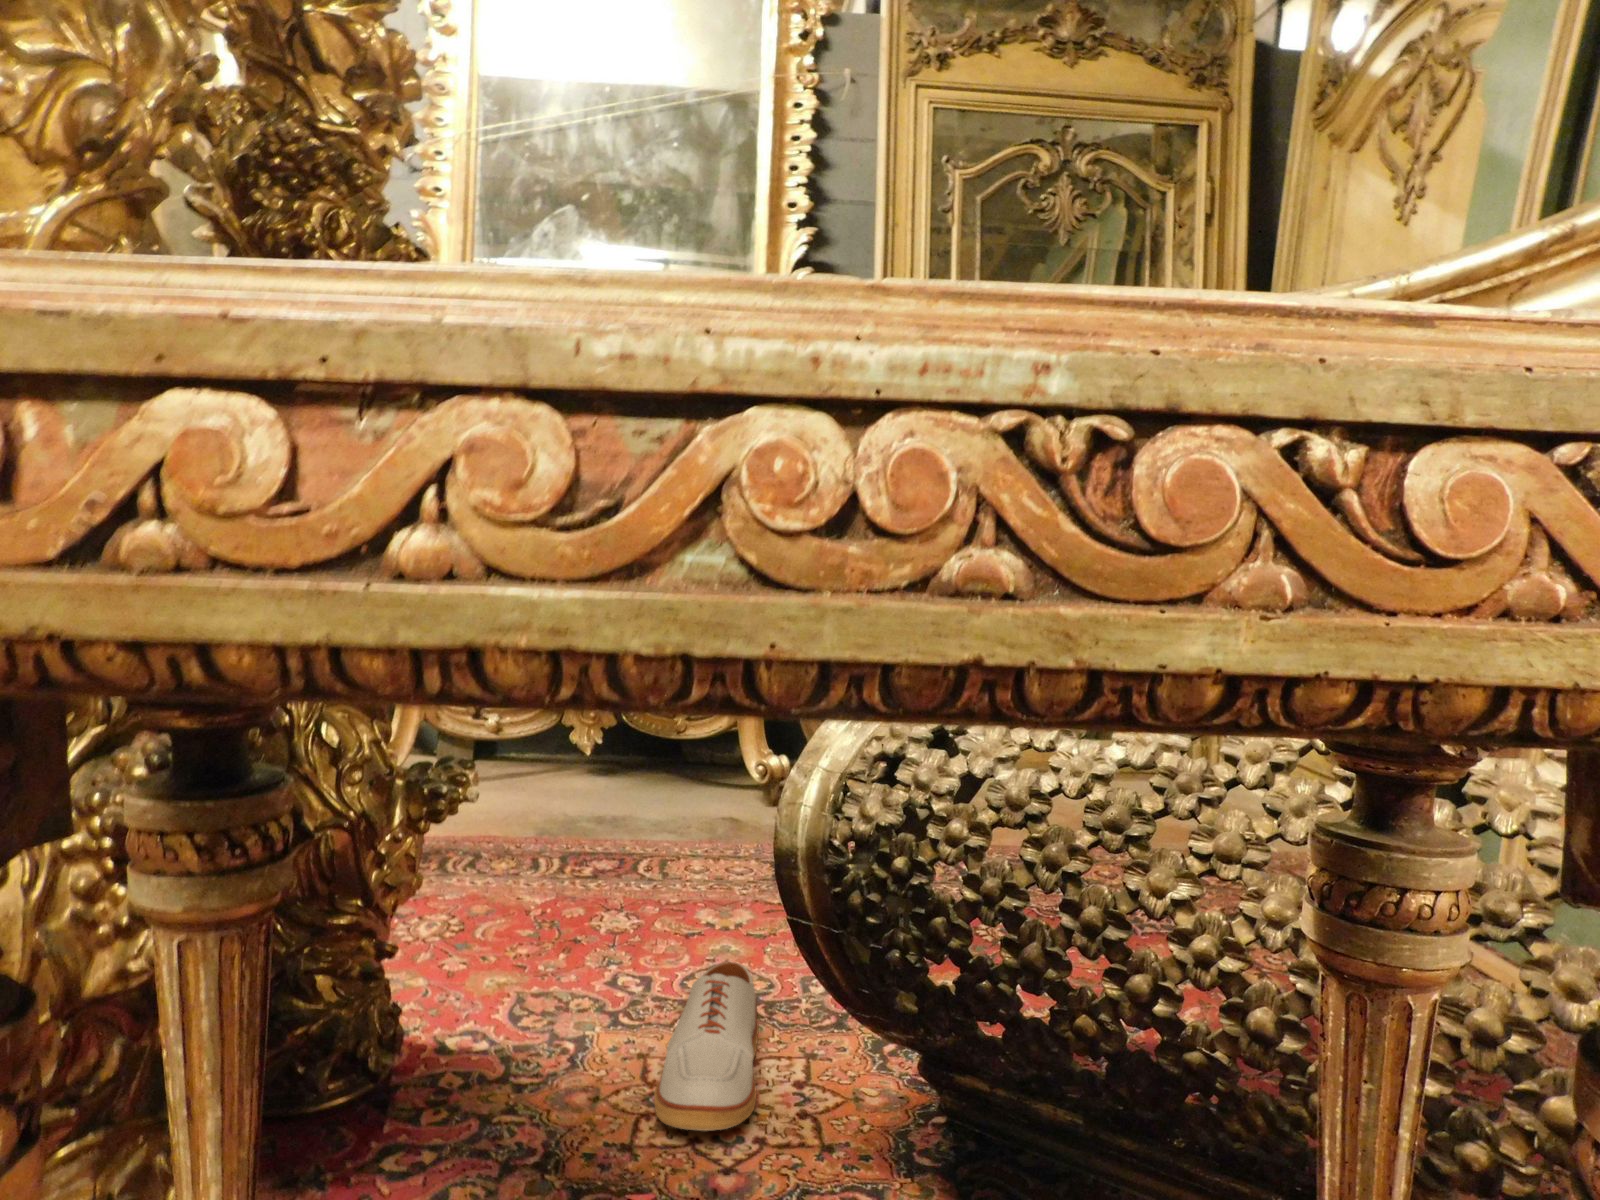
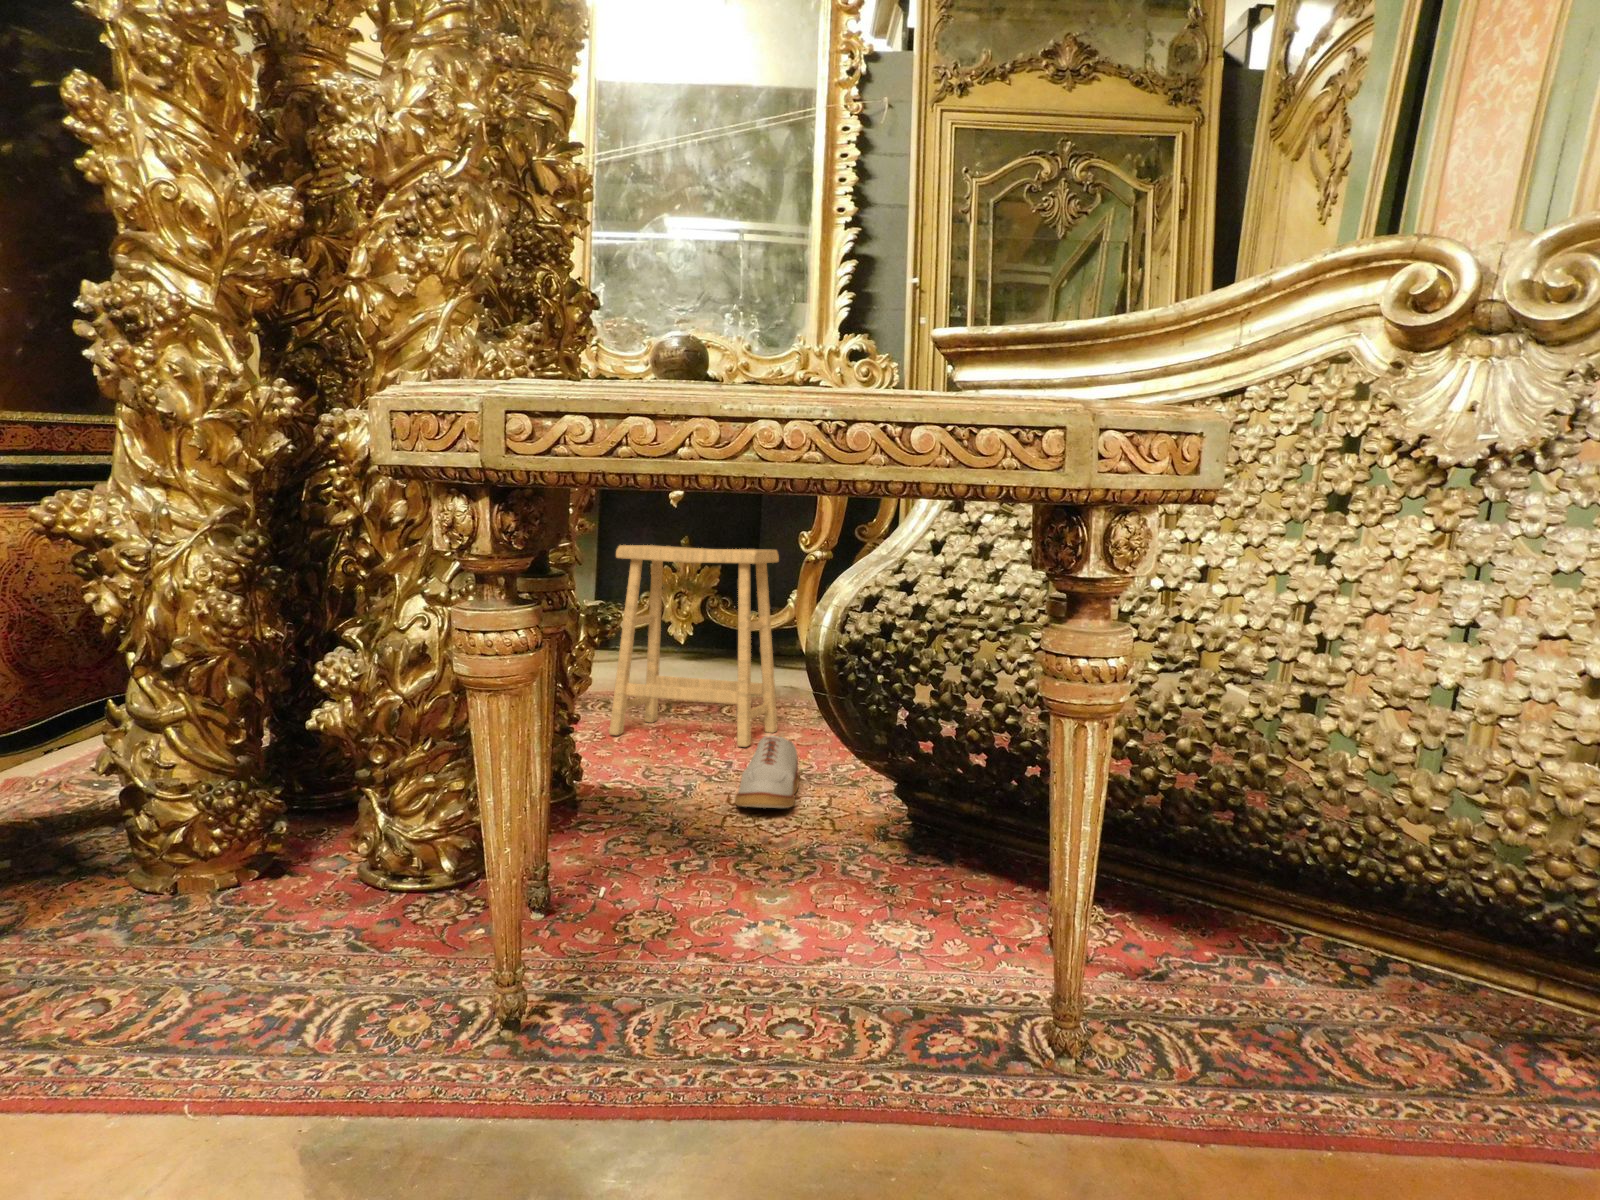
footstool: none [474,635,719,935] -> present [609,545,779,747]

